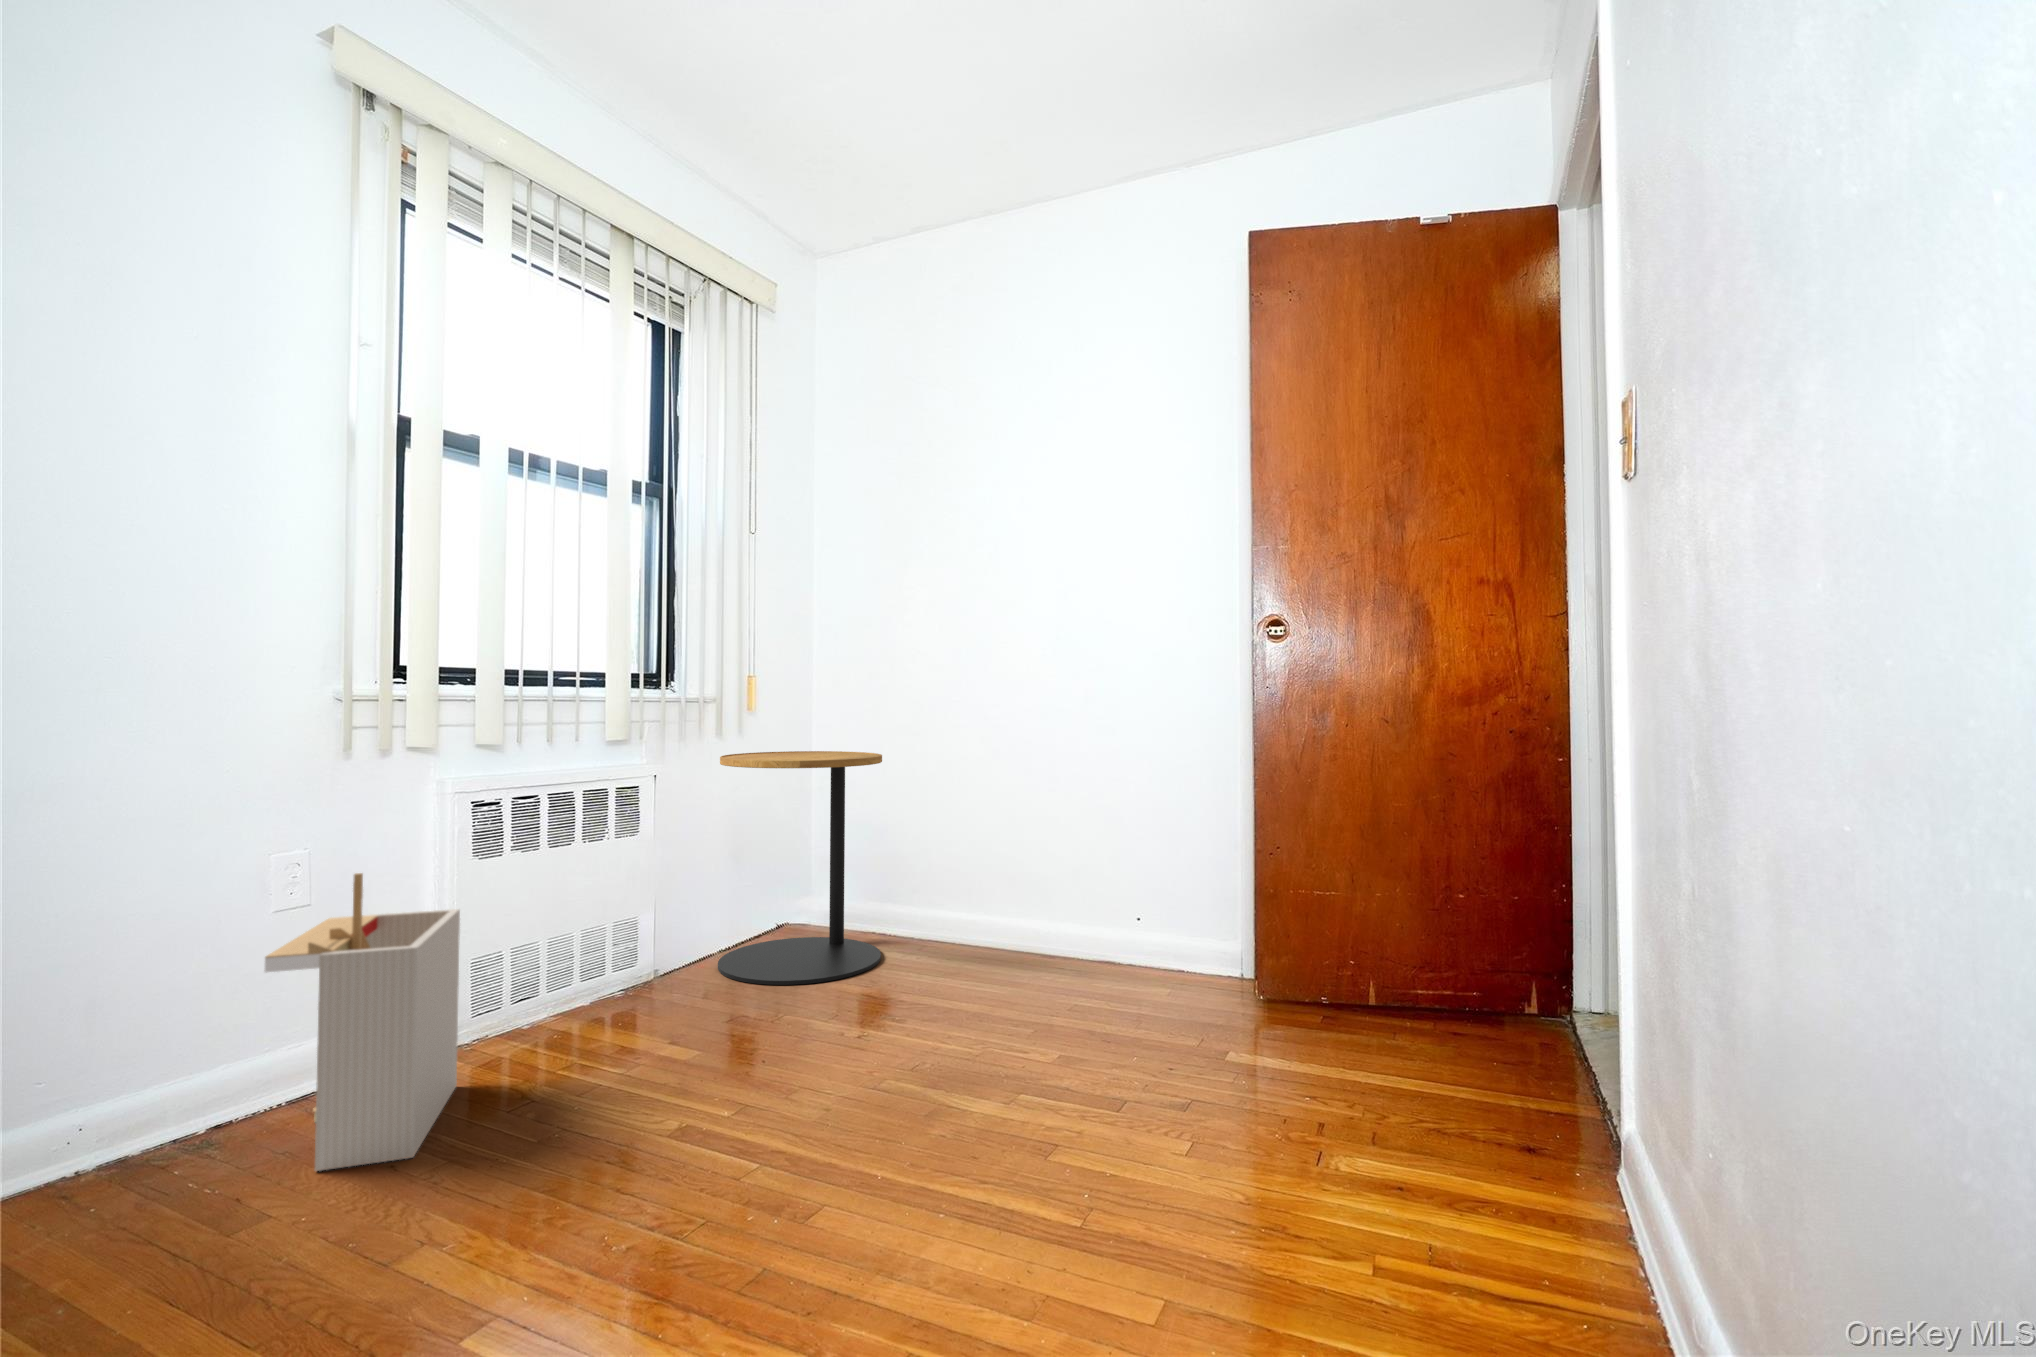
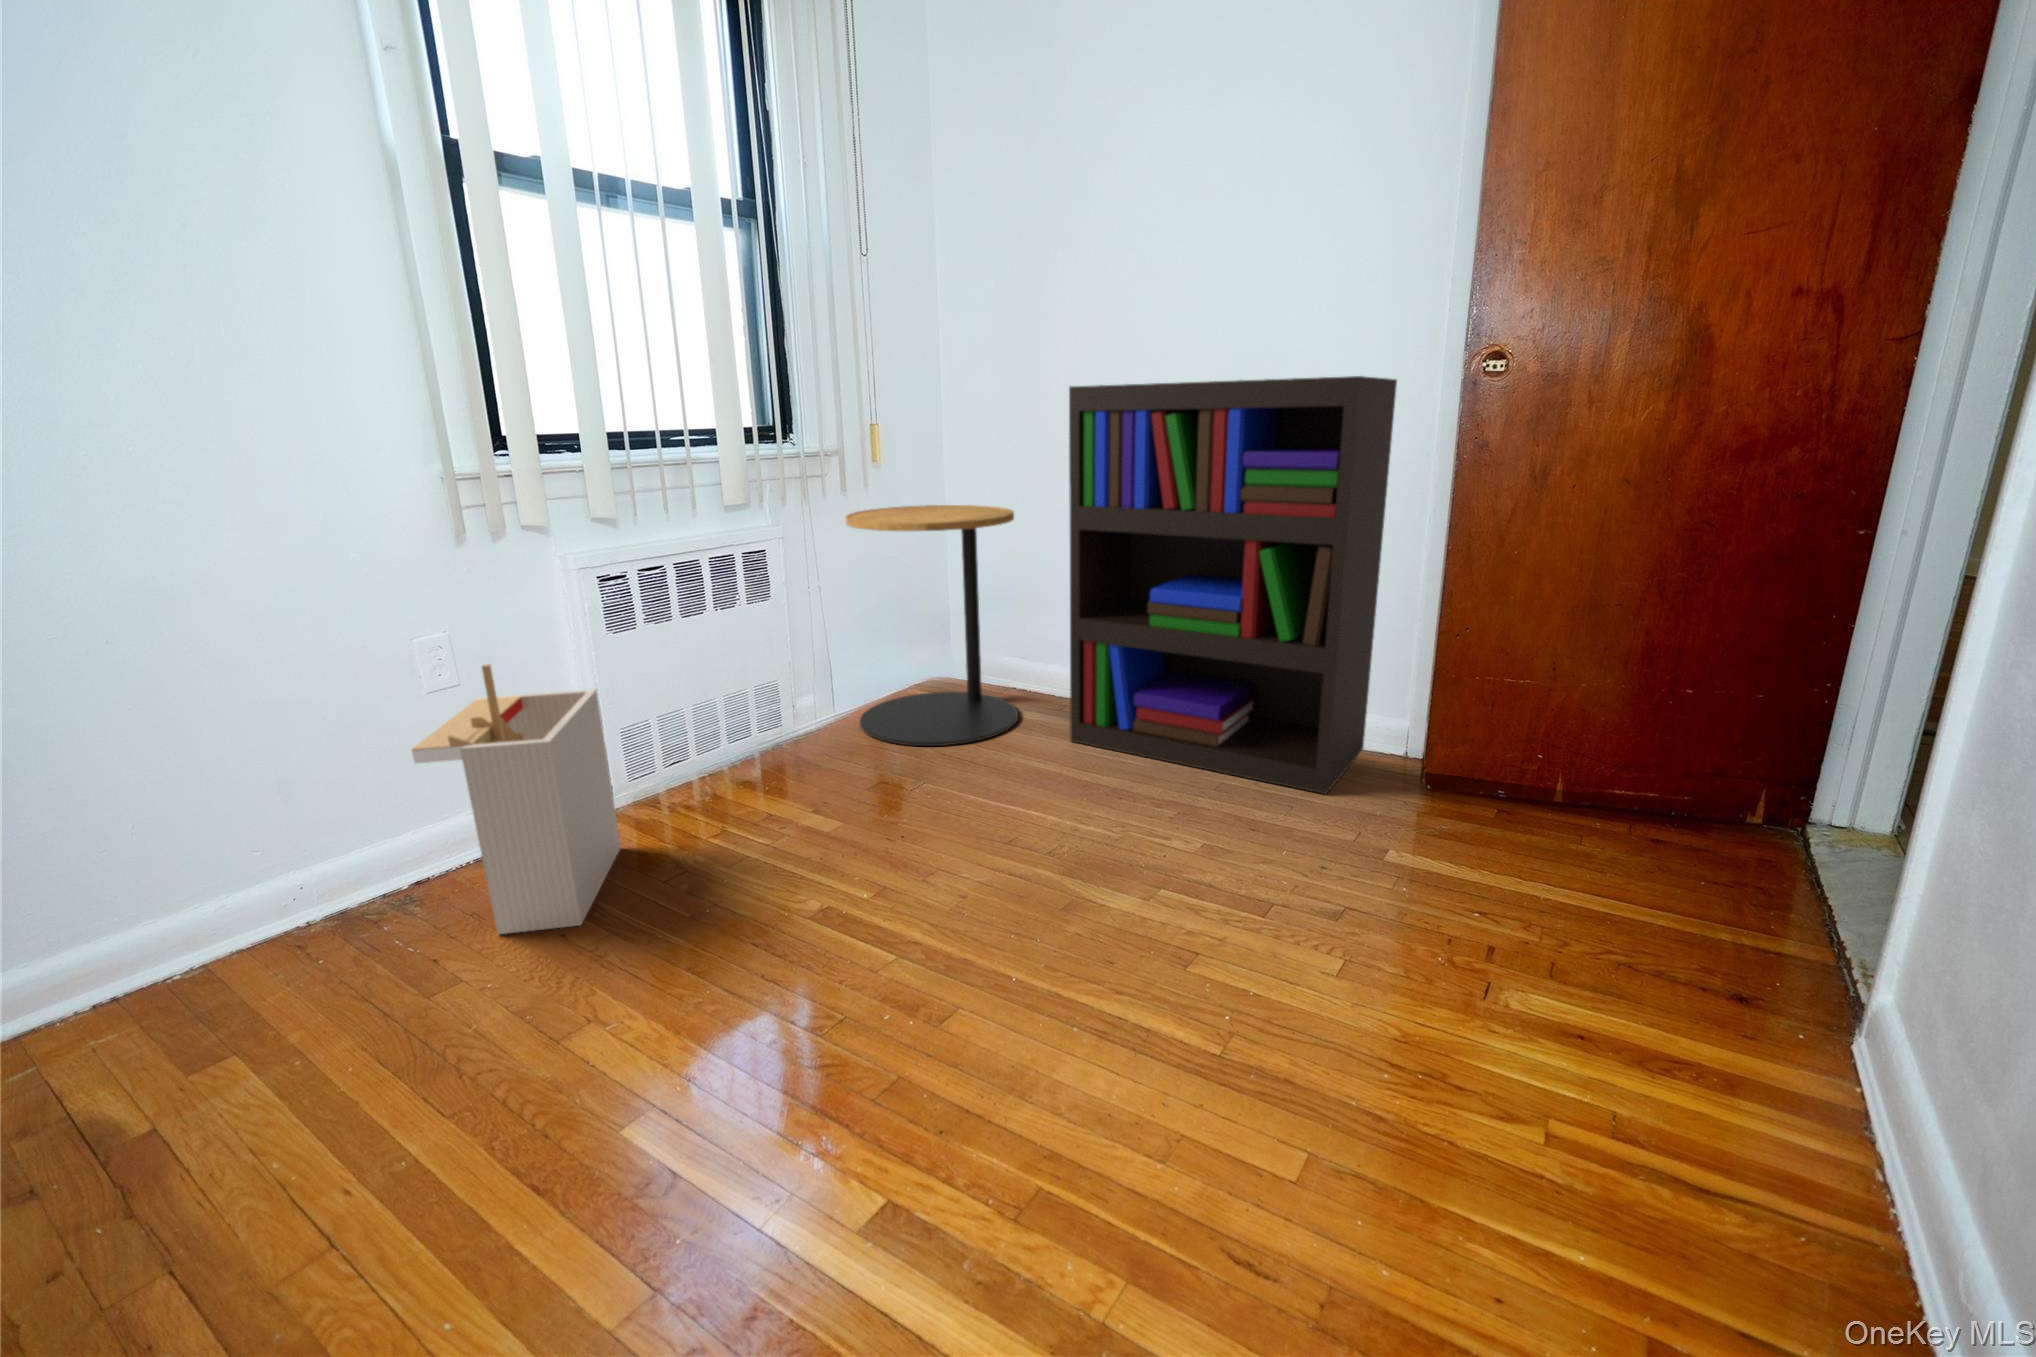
bookshelf: none [933,637,1210,1012] -> present [1069,376,1397,794]

